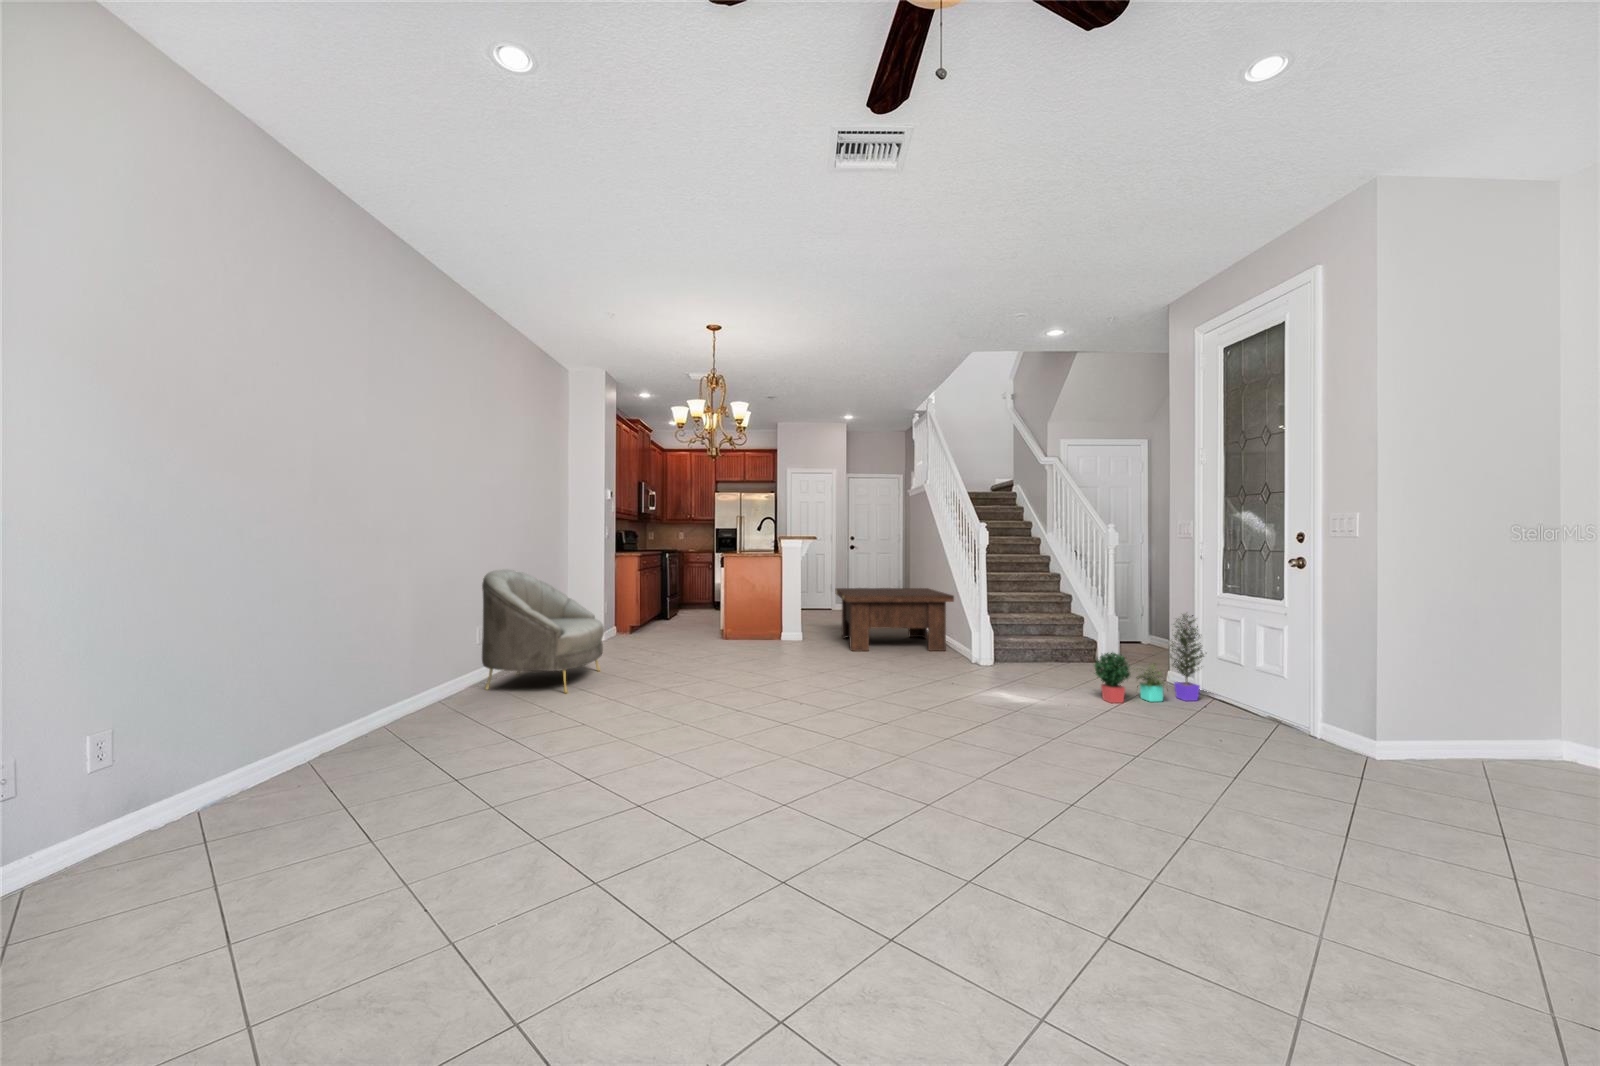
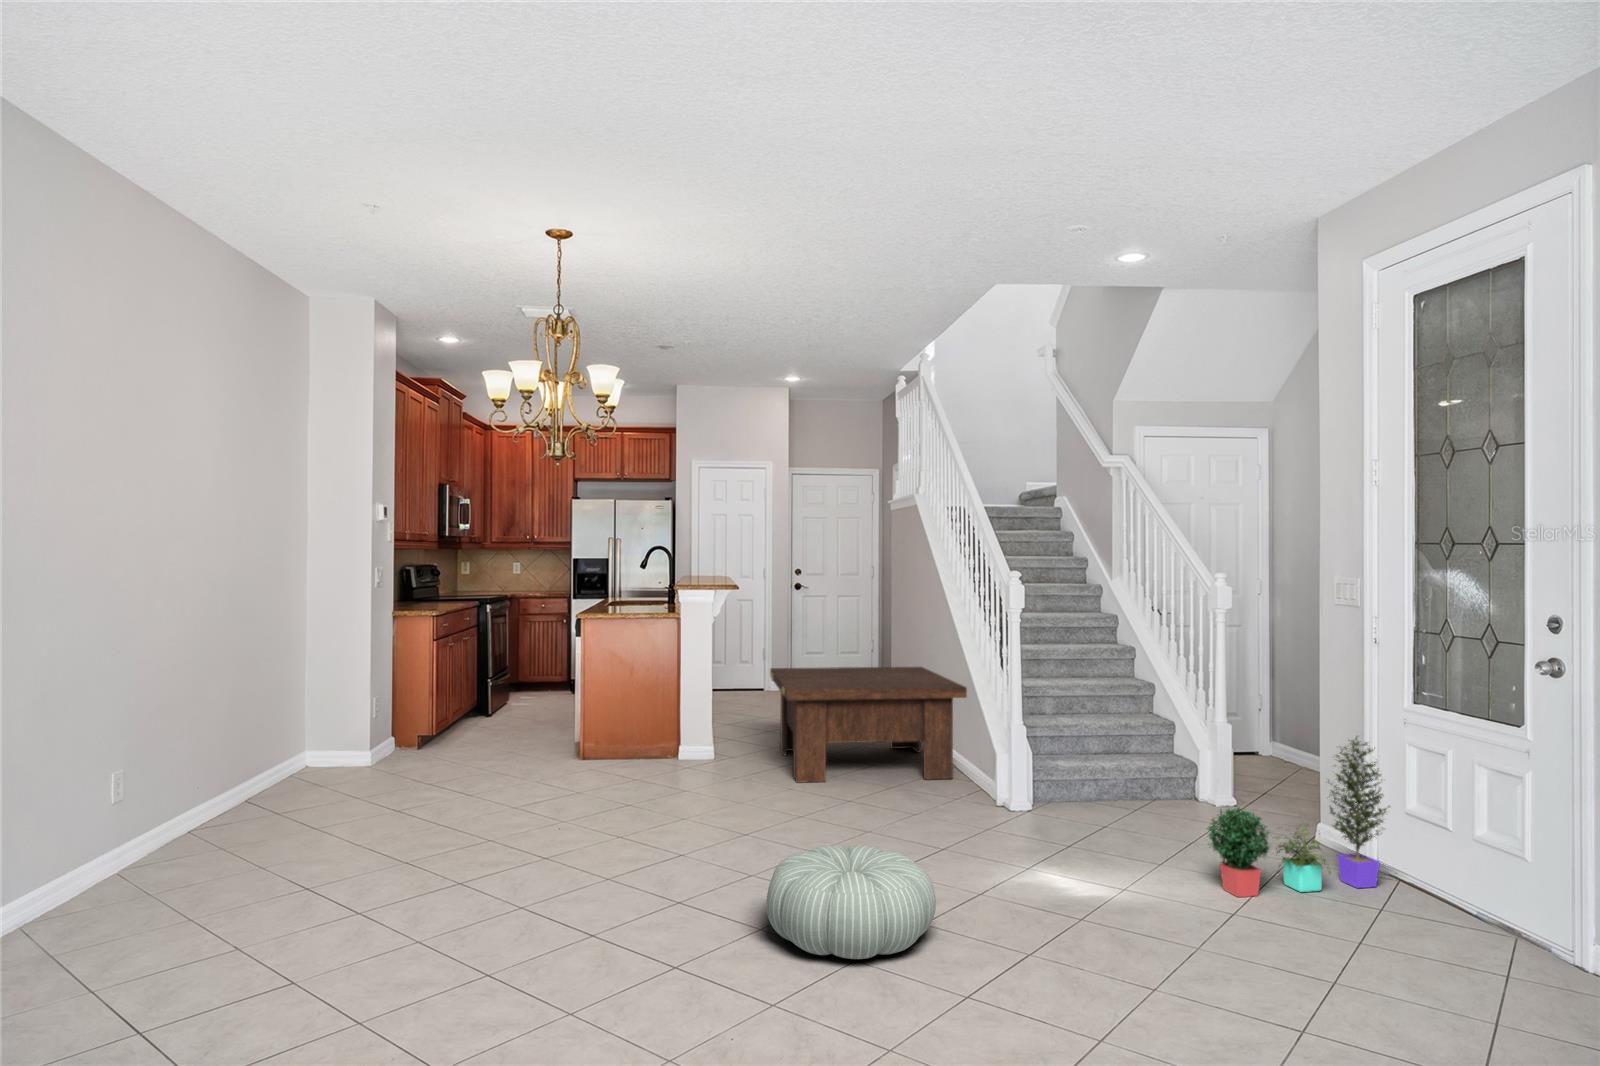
armchair: present [482,569,604,693] -> none [108,665,353,902]
pouf: none [835,666,930,721] -> present [766,845,936,959]

